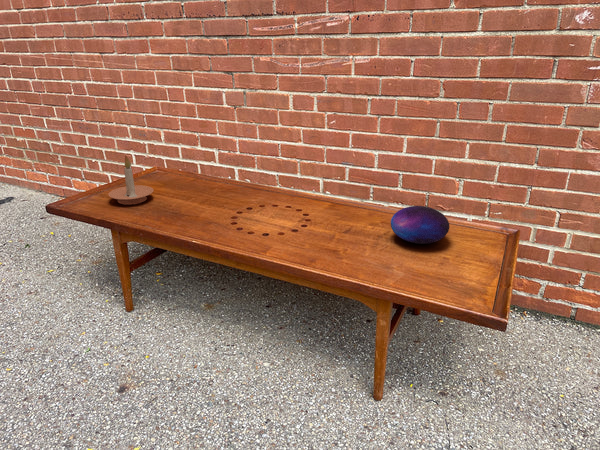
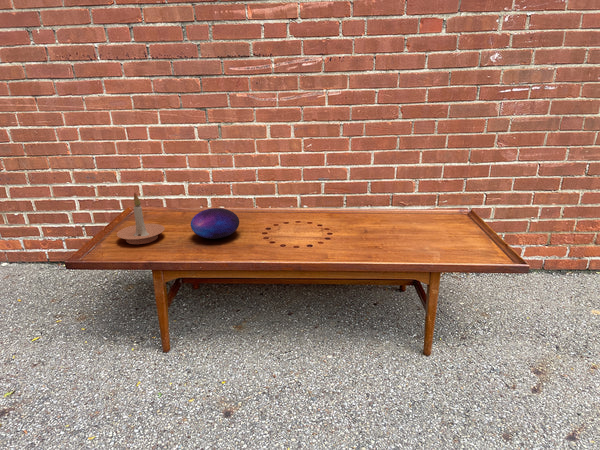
decorative orb: present [391,206,449,244] -> present [191,208,239,239]

